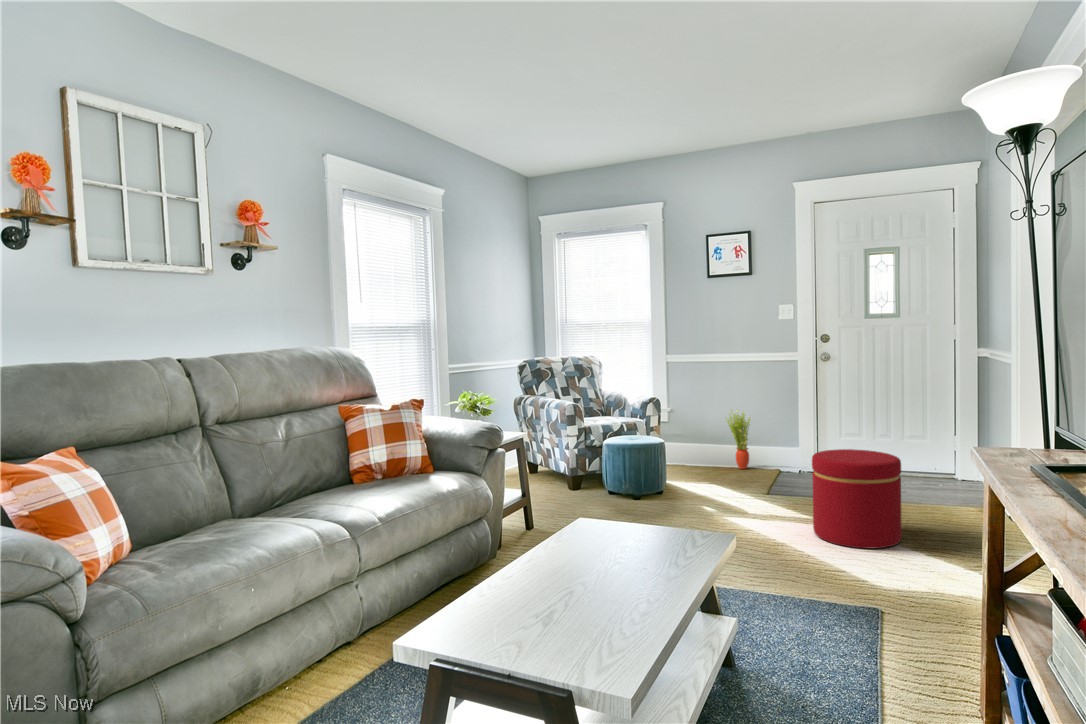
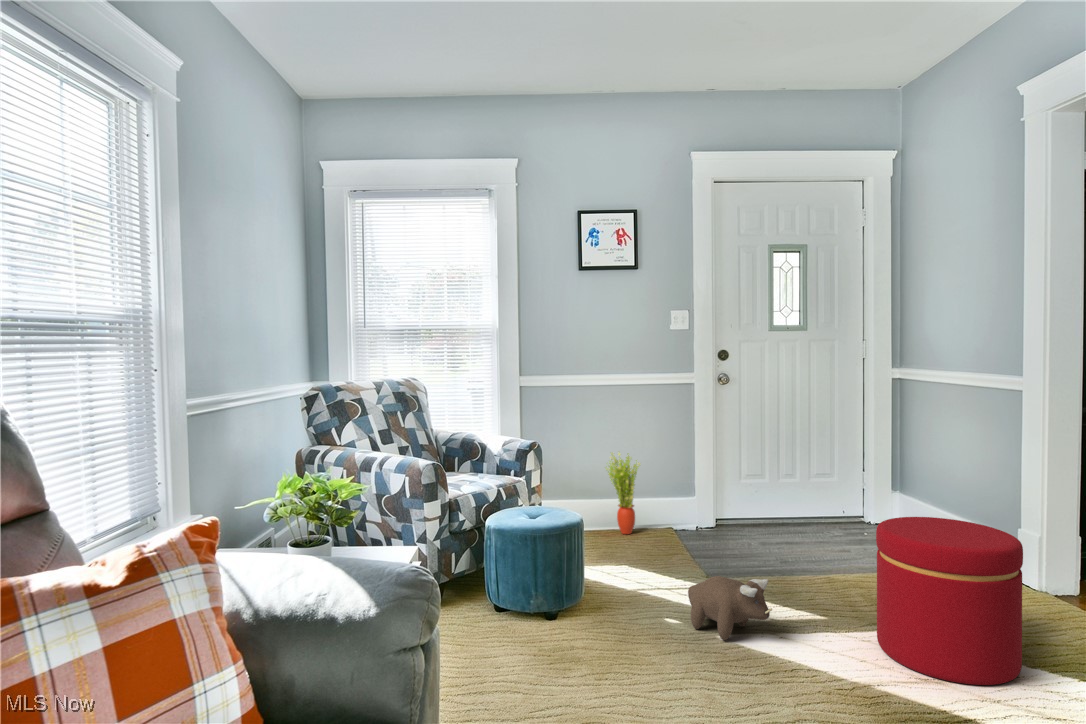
plush toy: none [711,479,753,515] -> present [688,576,772,640]

